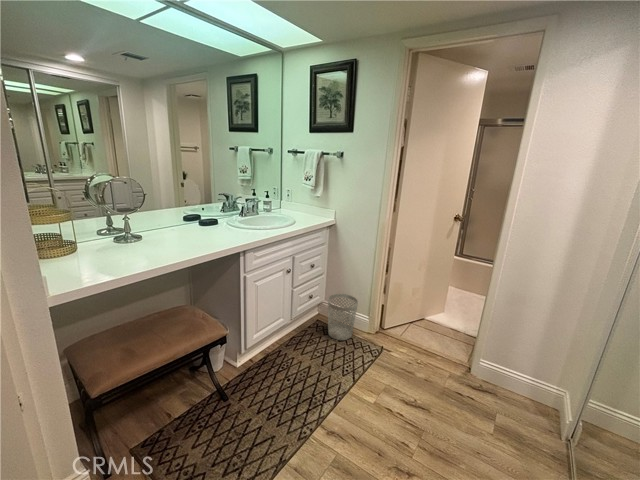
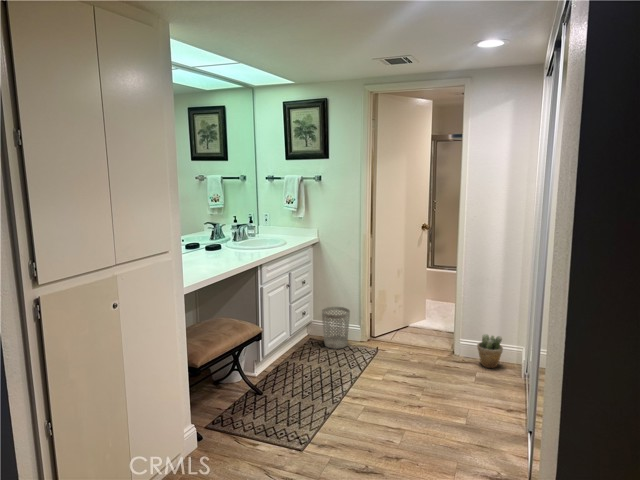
potted plant: none [502,367,540,411] -> present [477,334,503,368]

